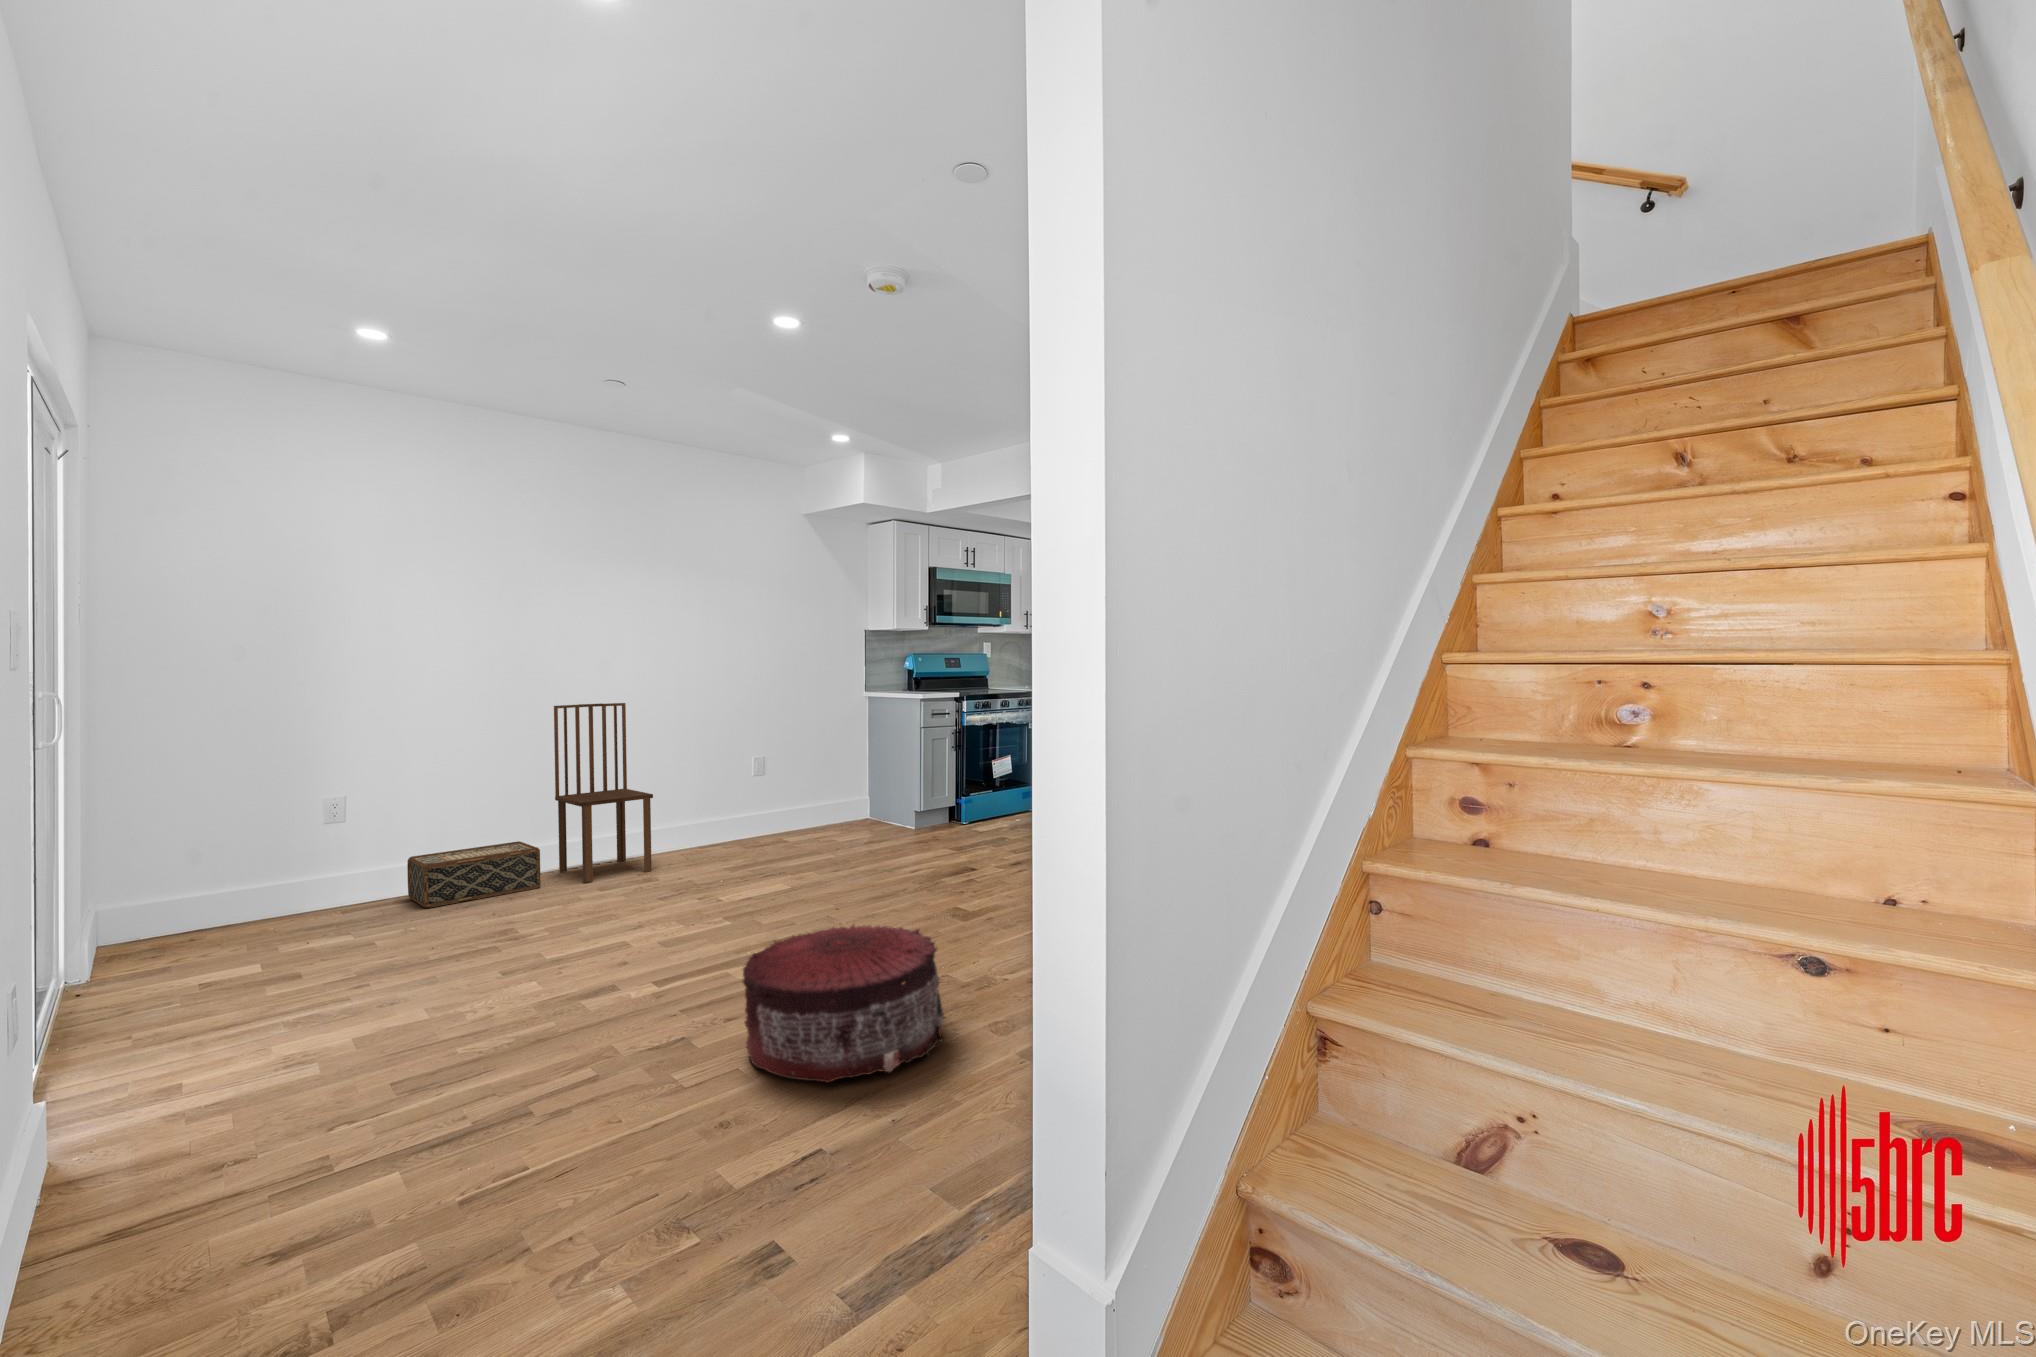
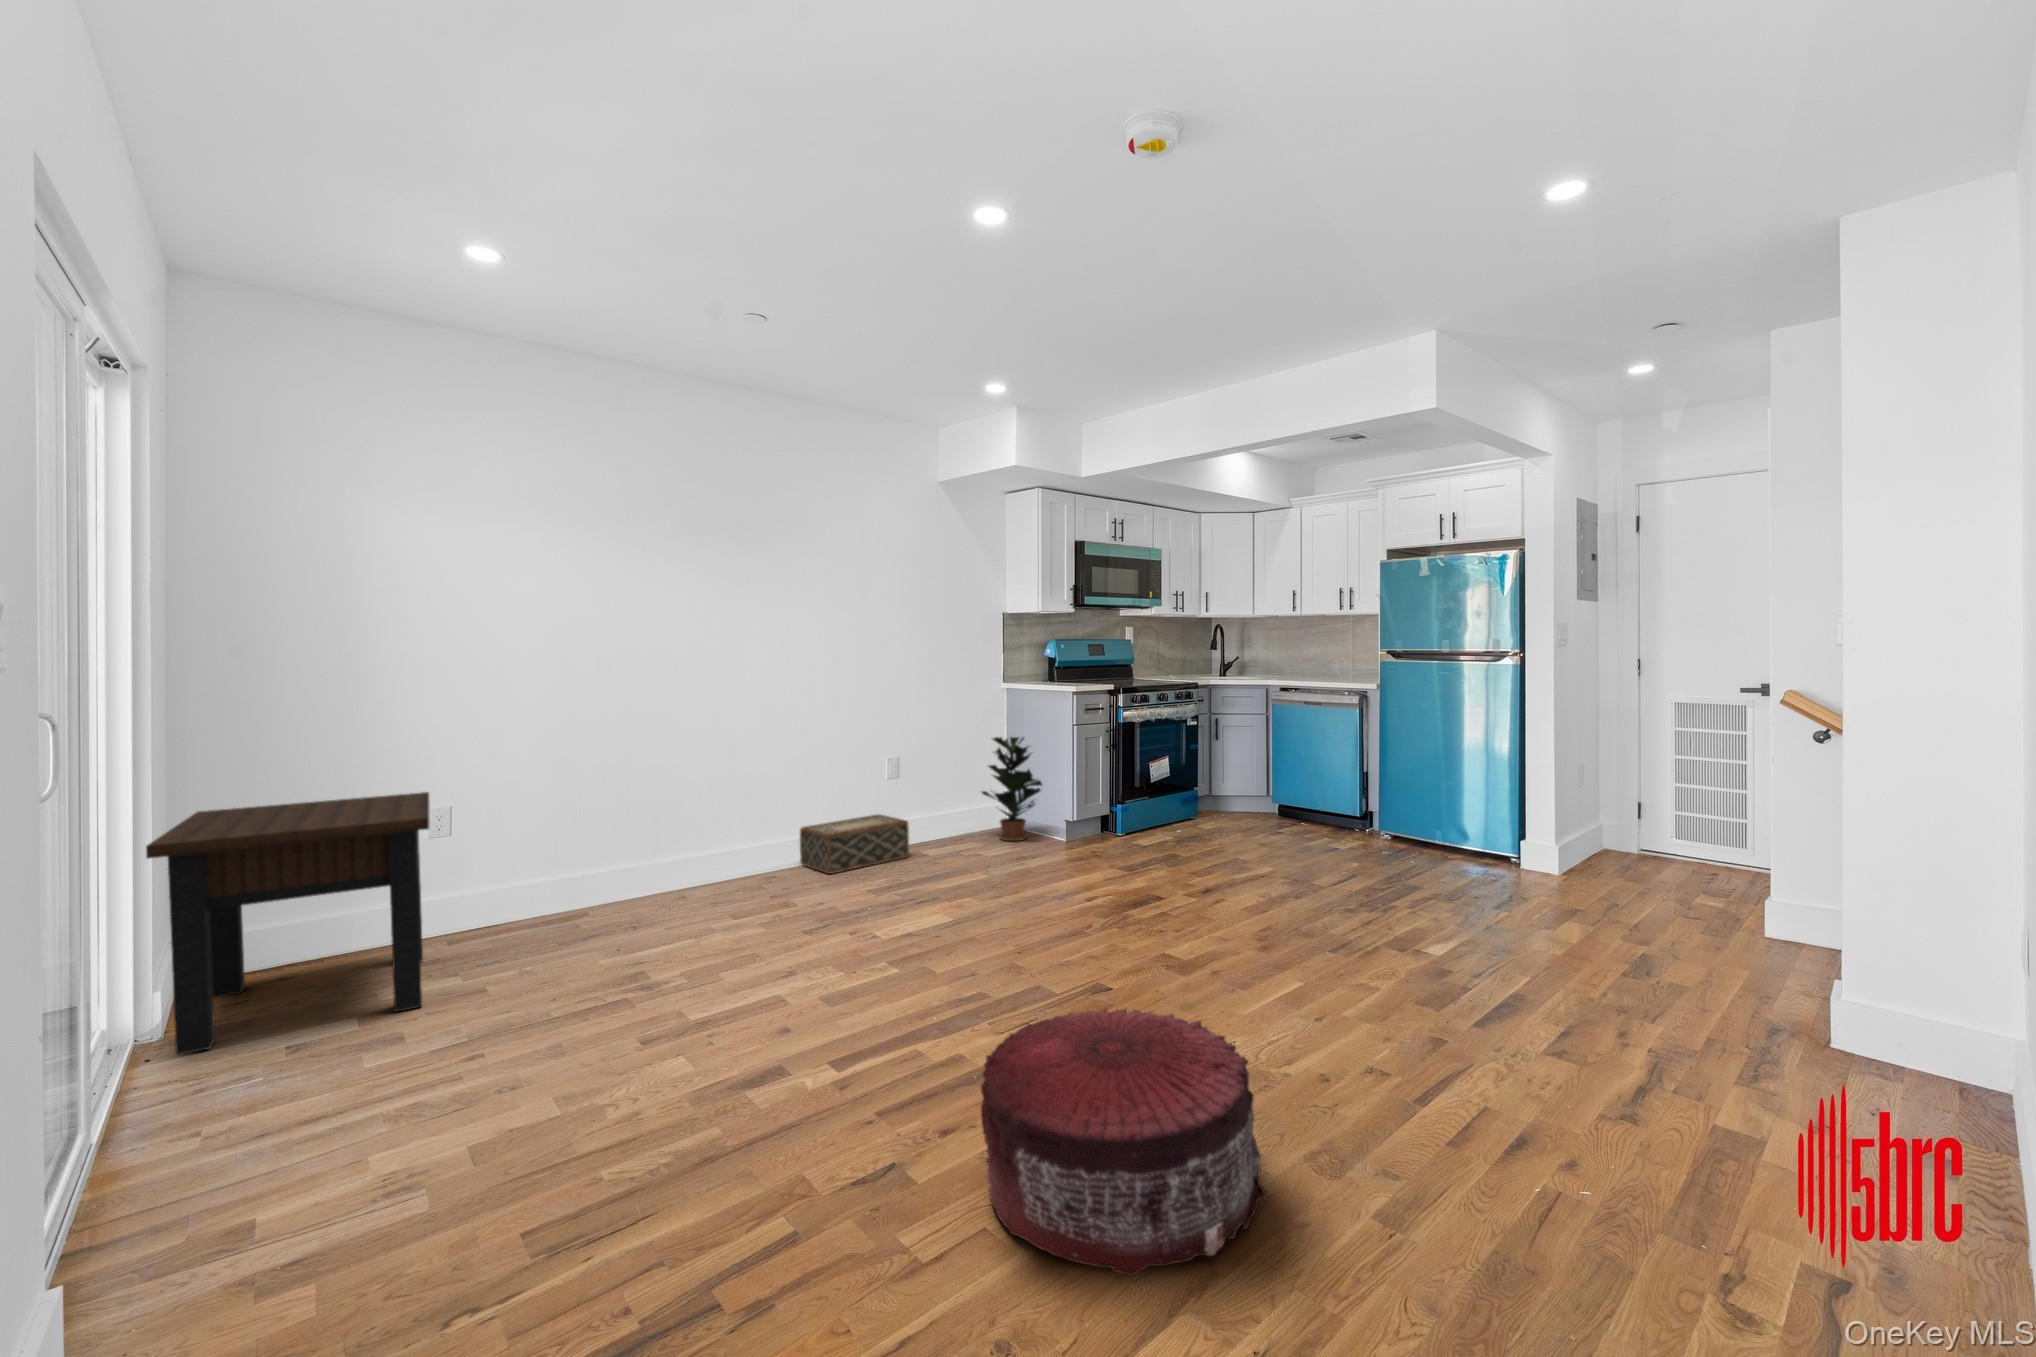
dining chair: present [554,703,653,883] -> none [678,697,788,905]
potted plant: none [839,738,895,831] -> present [982,737,1042,841]
side table: none [82,782,325,993] -> present [146,792,430,1055]
woven basket: present [407,841,541,908] -> present [800,814,909,874]

